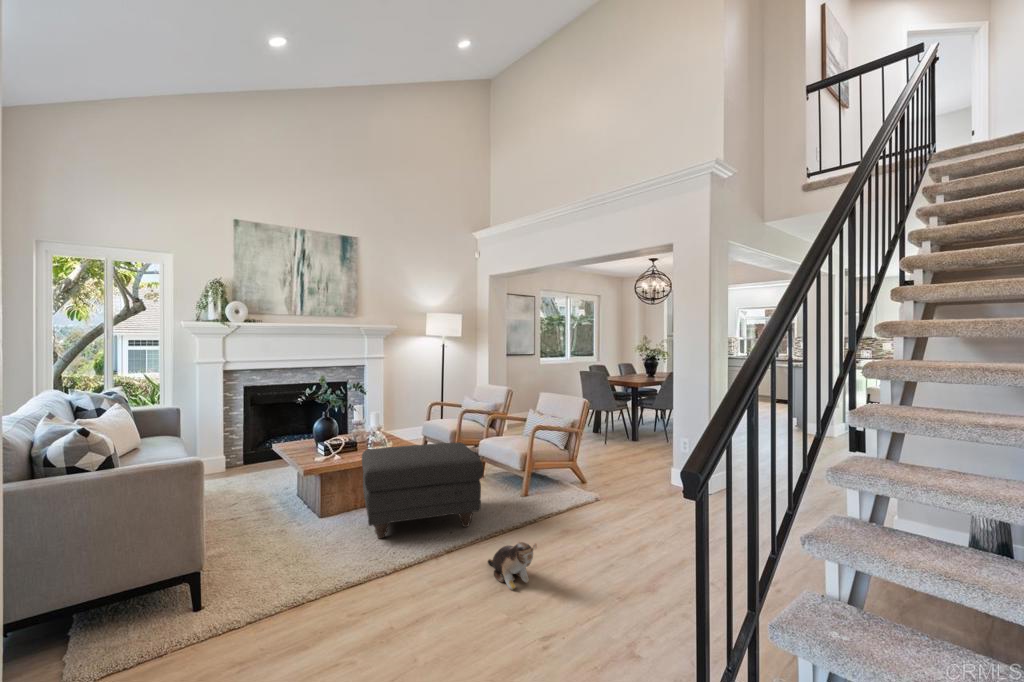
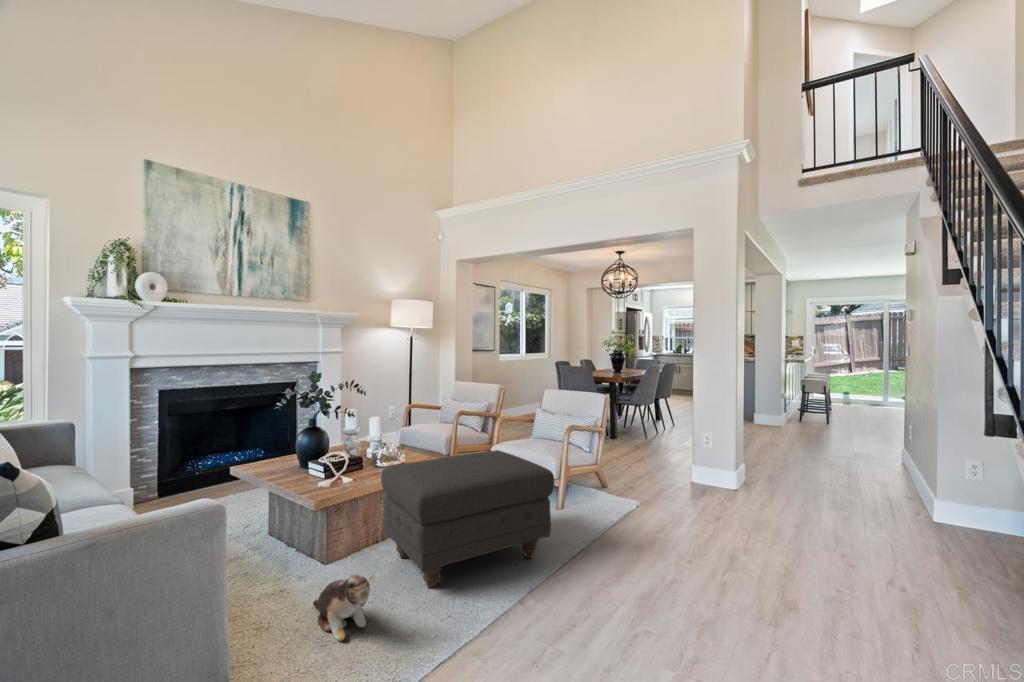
plush toy: present [488,542,537,590] -> present [313,575,374,641]

